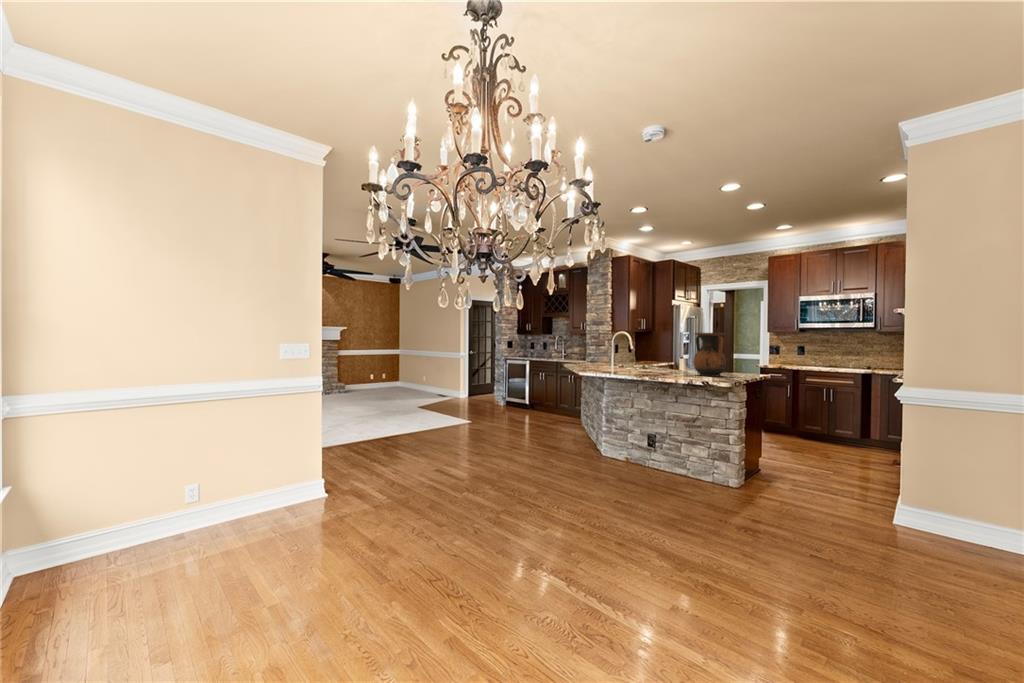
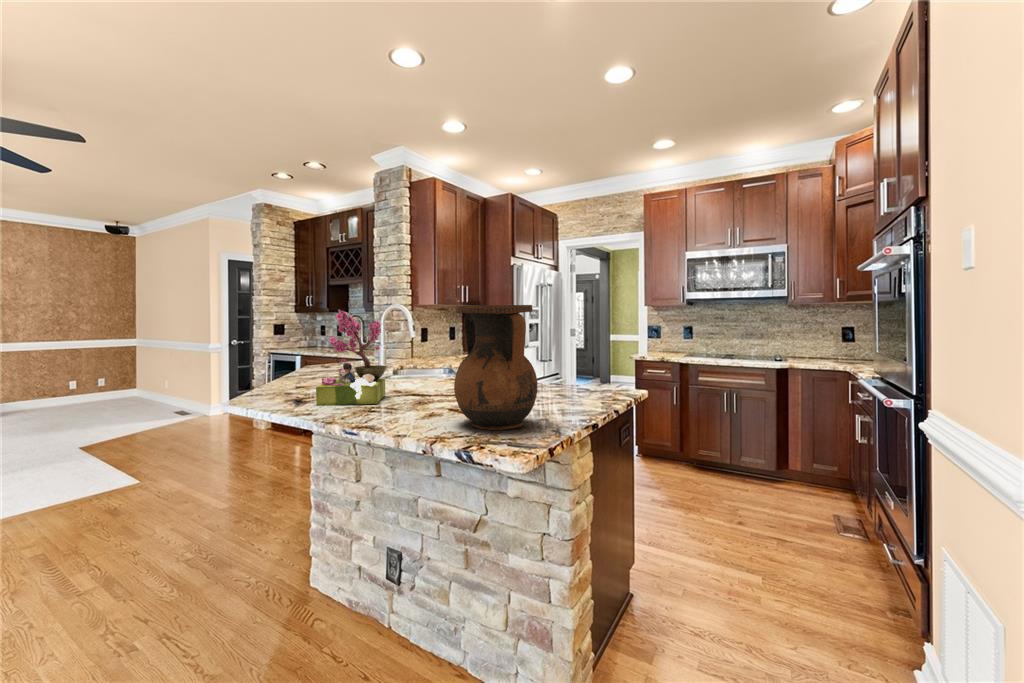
flower arrangement: none [622,333,650,371] -> present [316,309,387,405]

